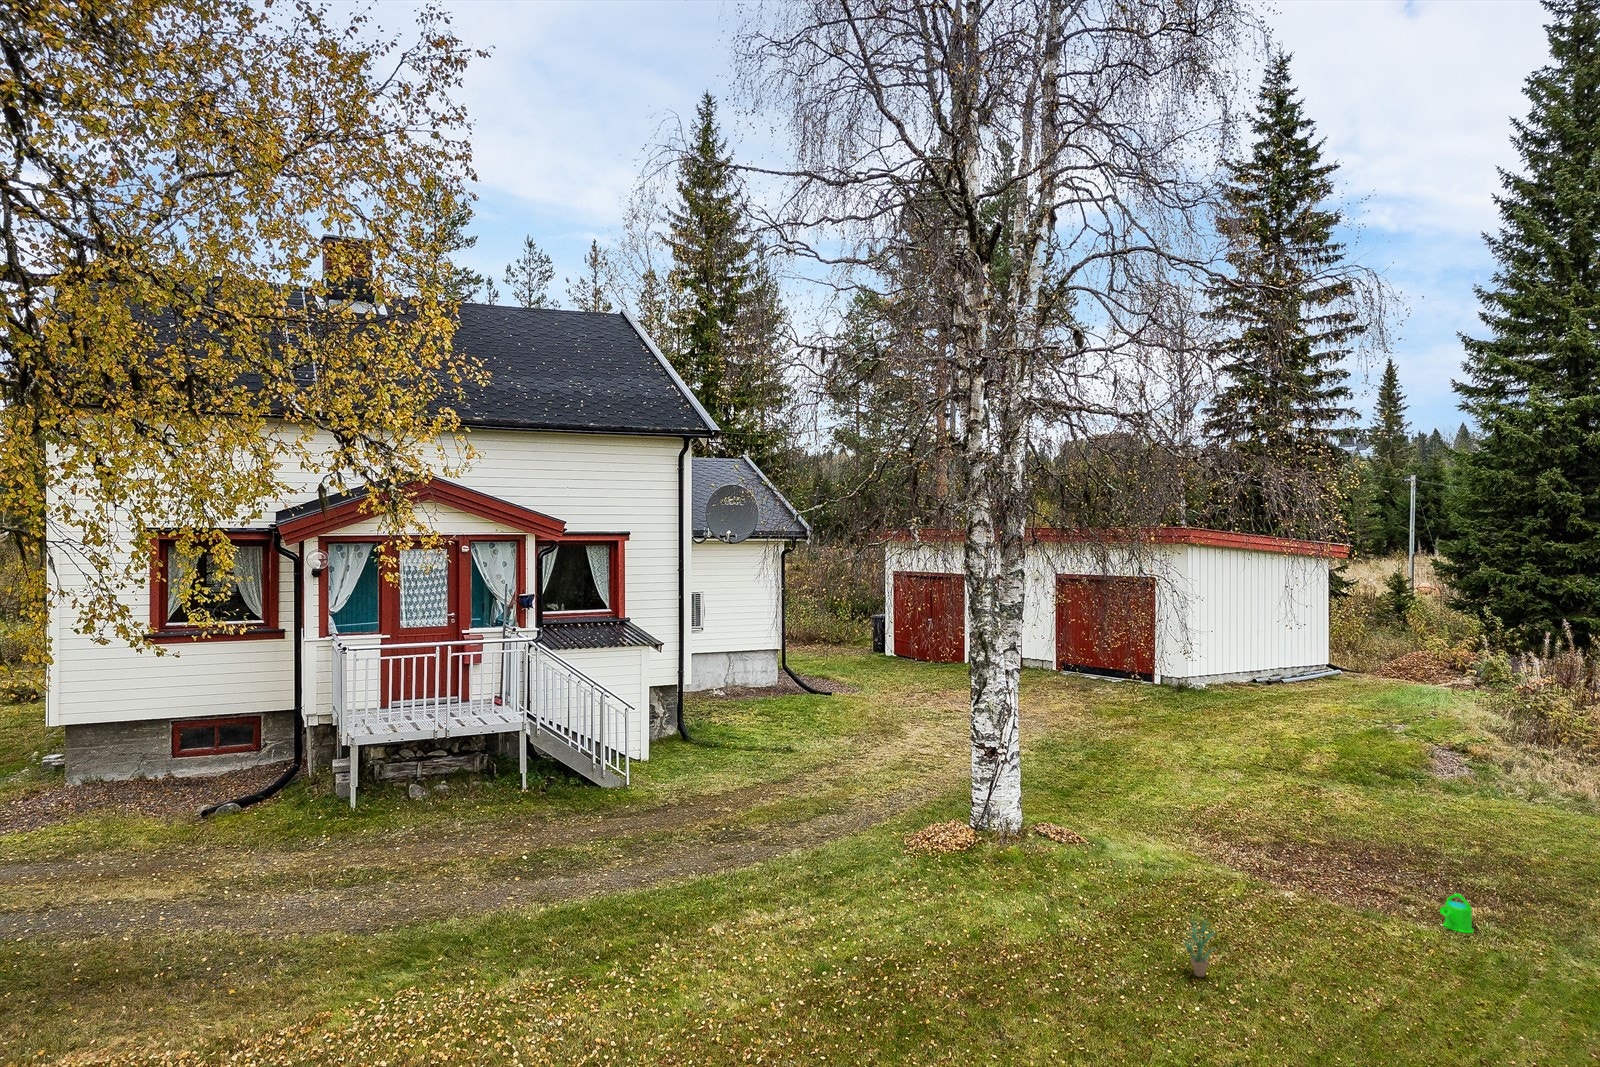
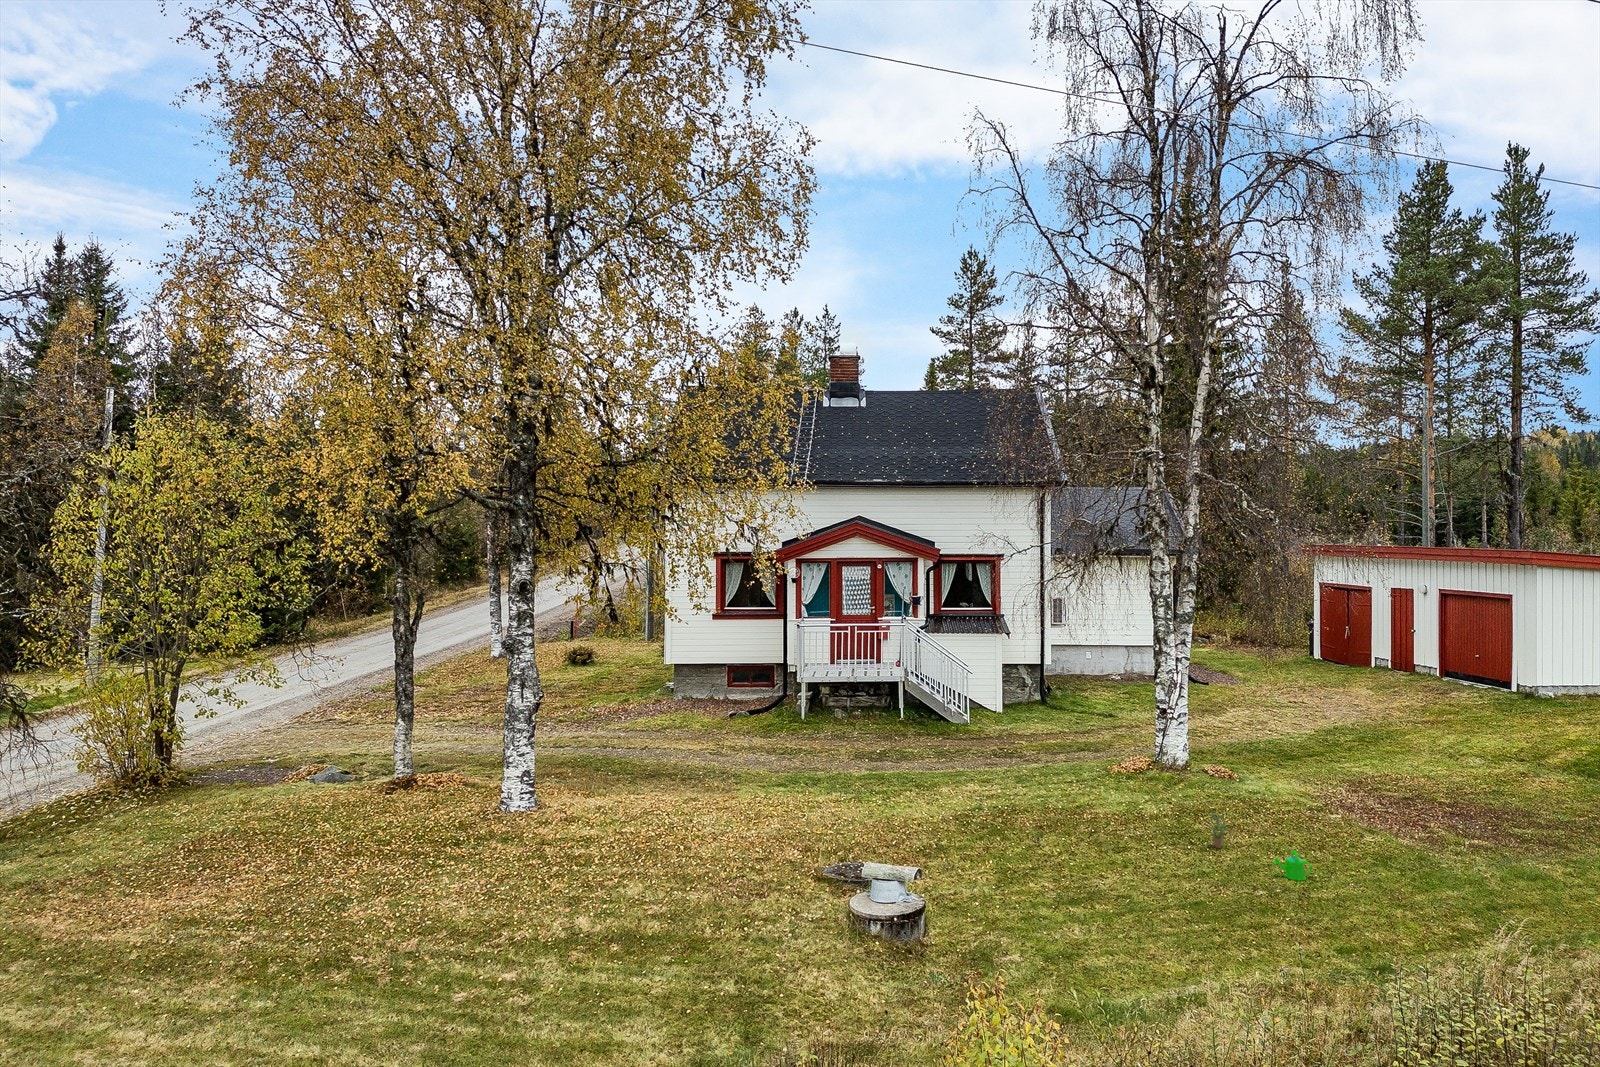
watering can: present [1440,893,1474,933] -> present [1273,851,1313,880]

